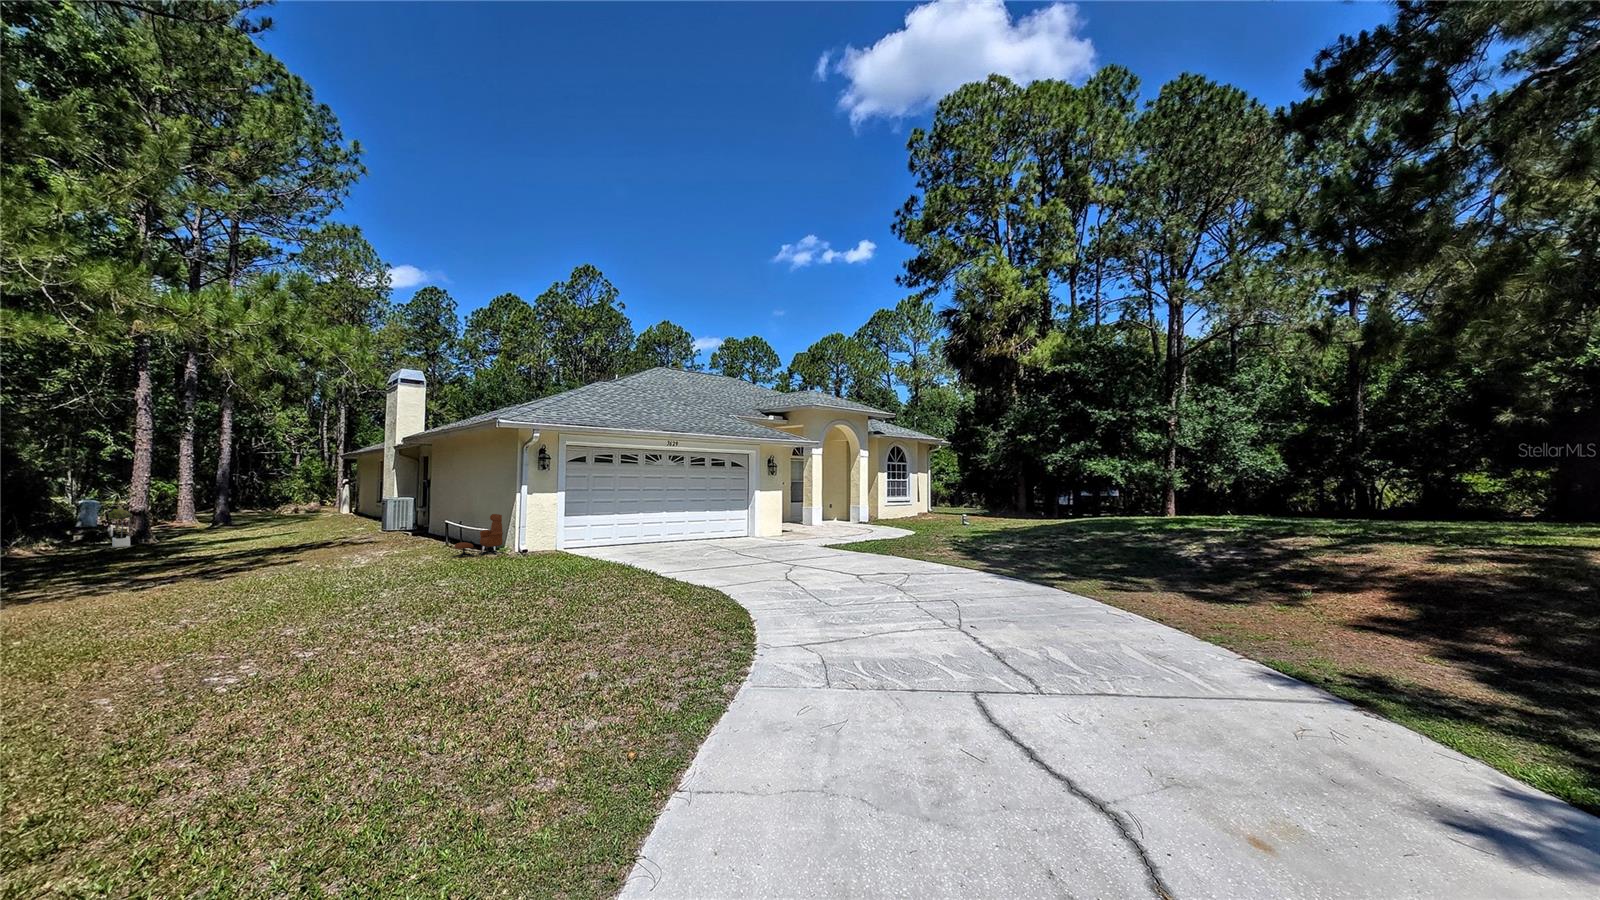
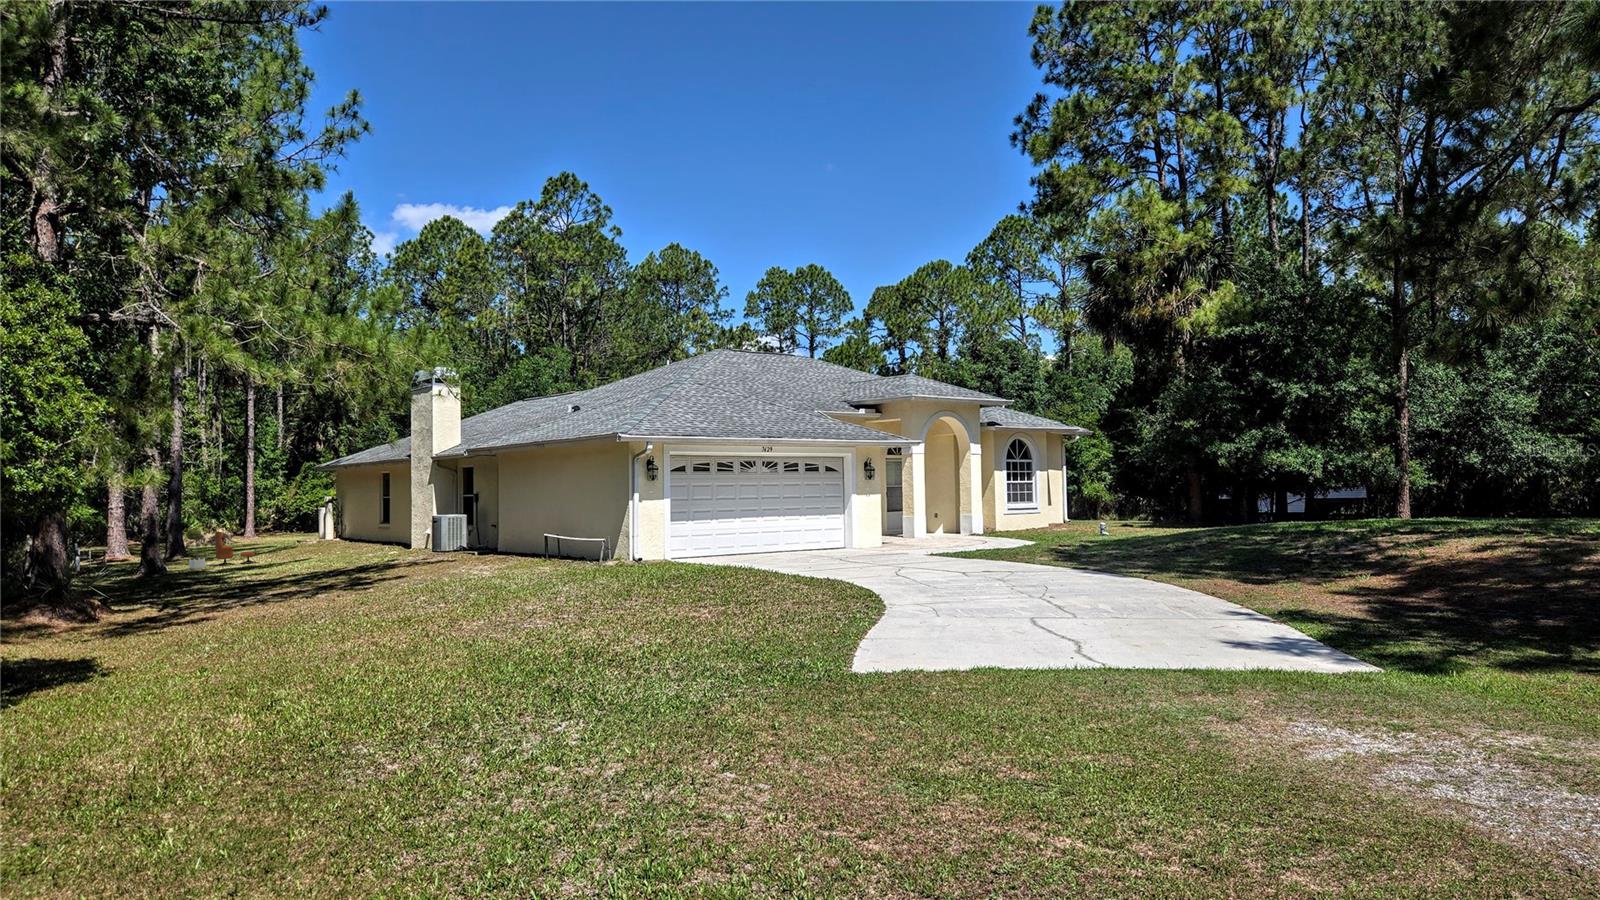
lounge chair: present [452,514,503,558] -> present [214,531,258,566]

